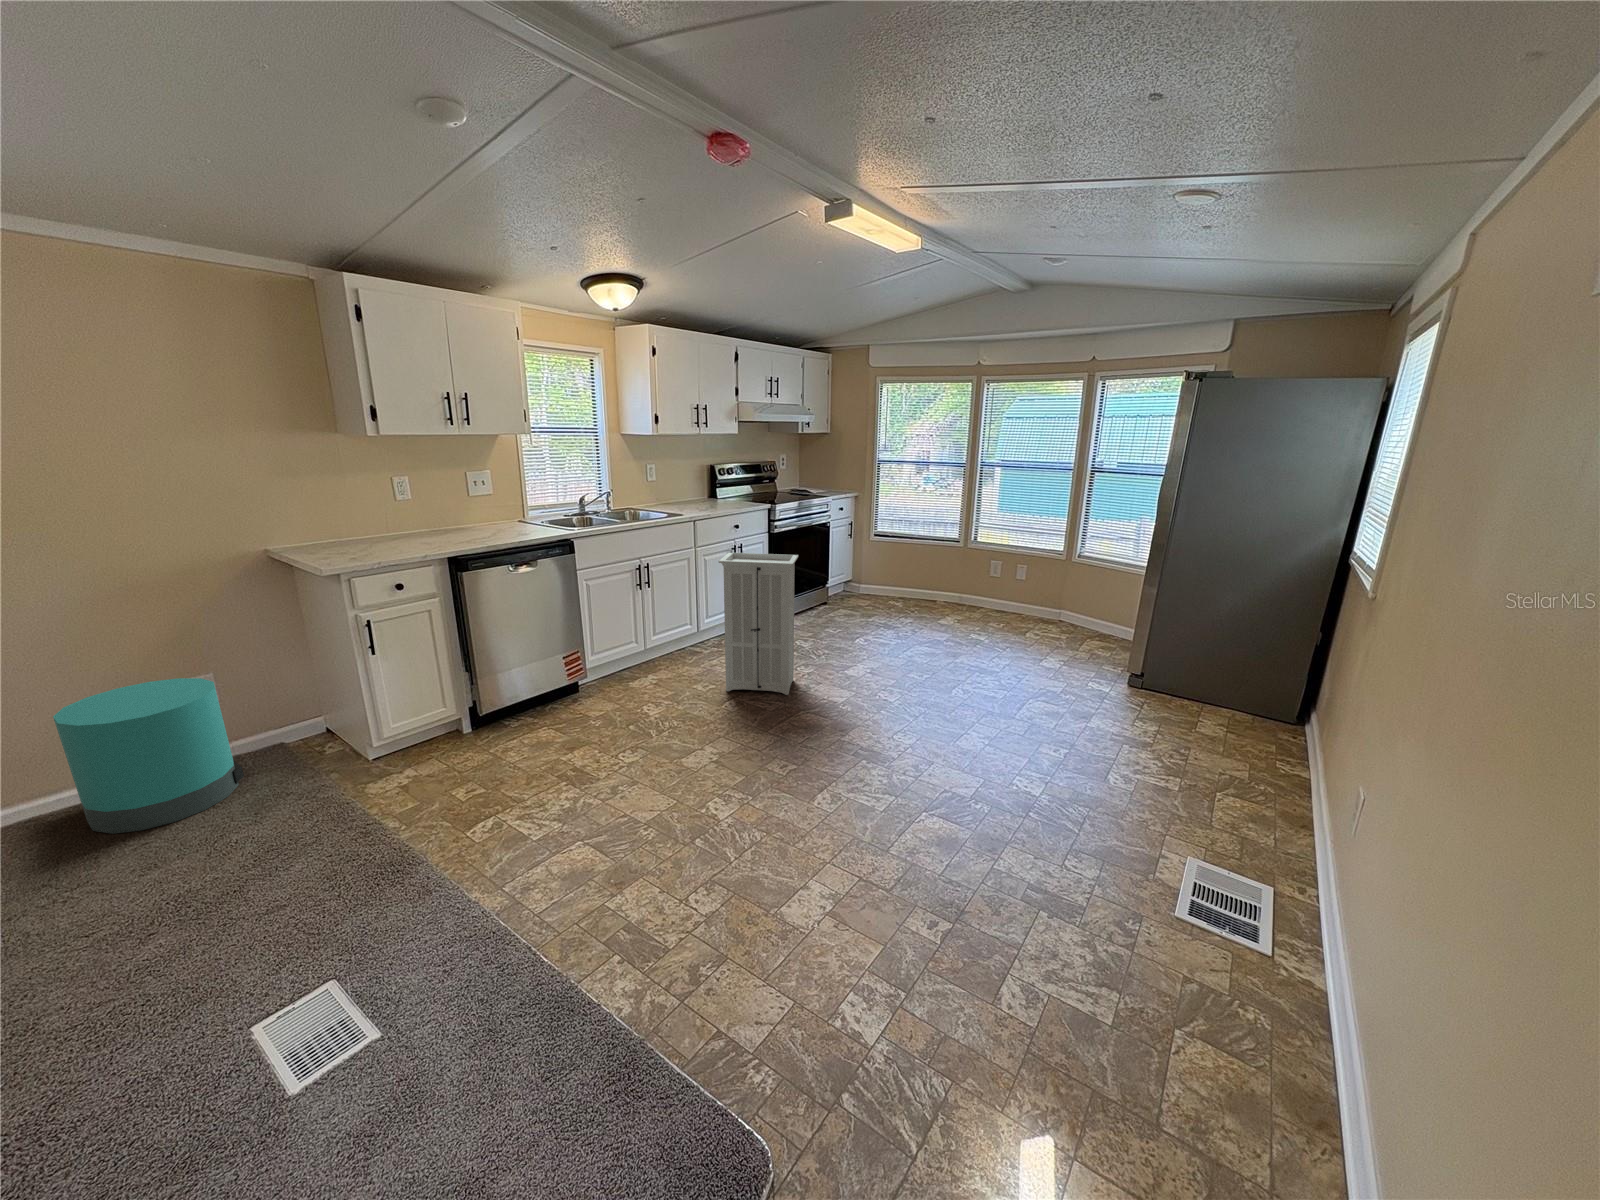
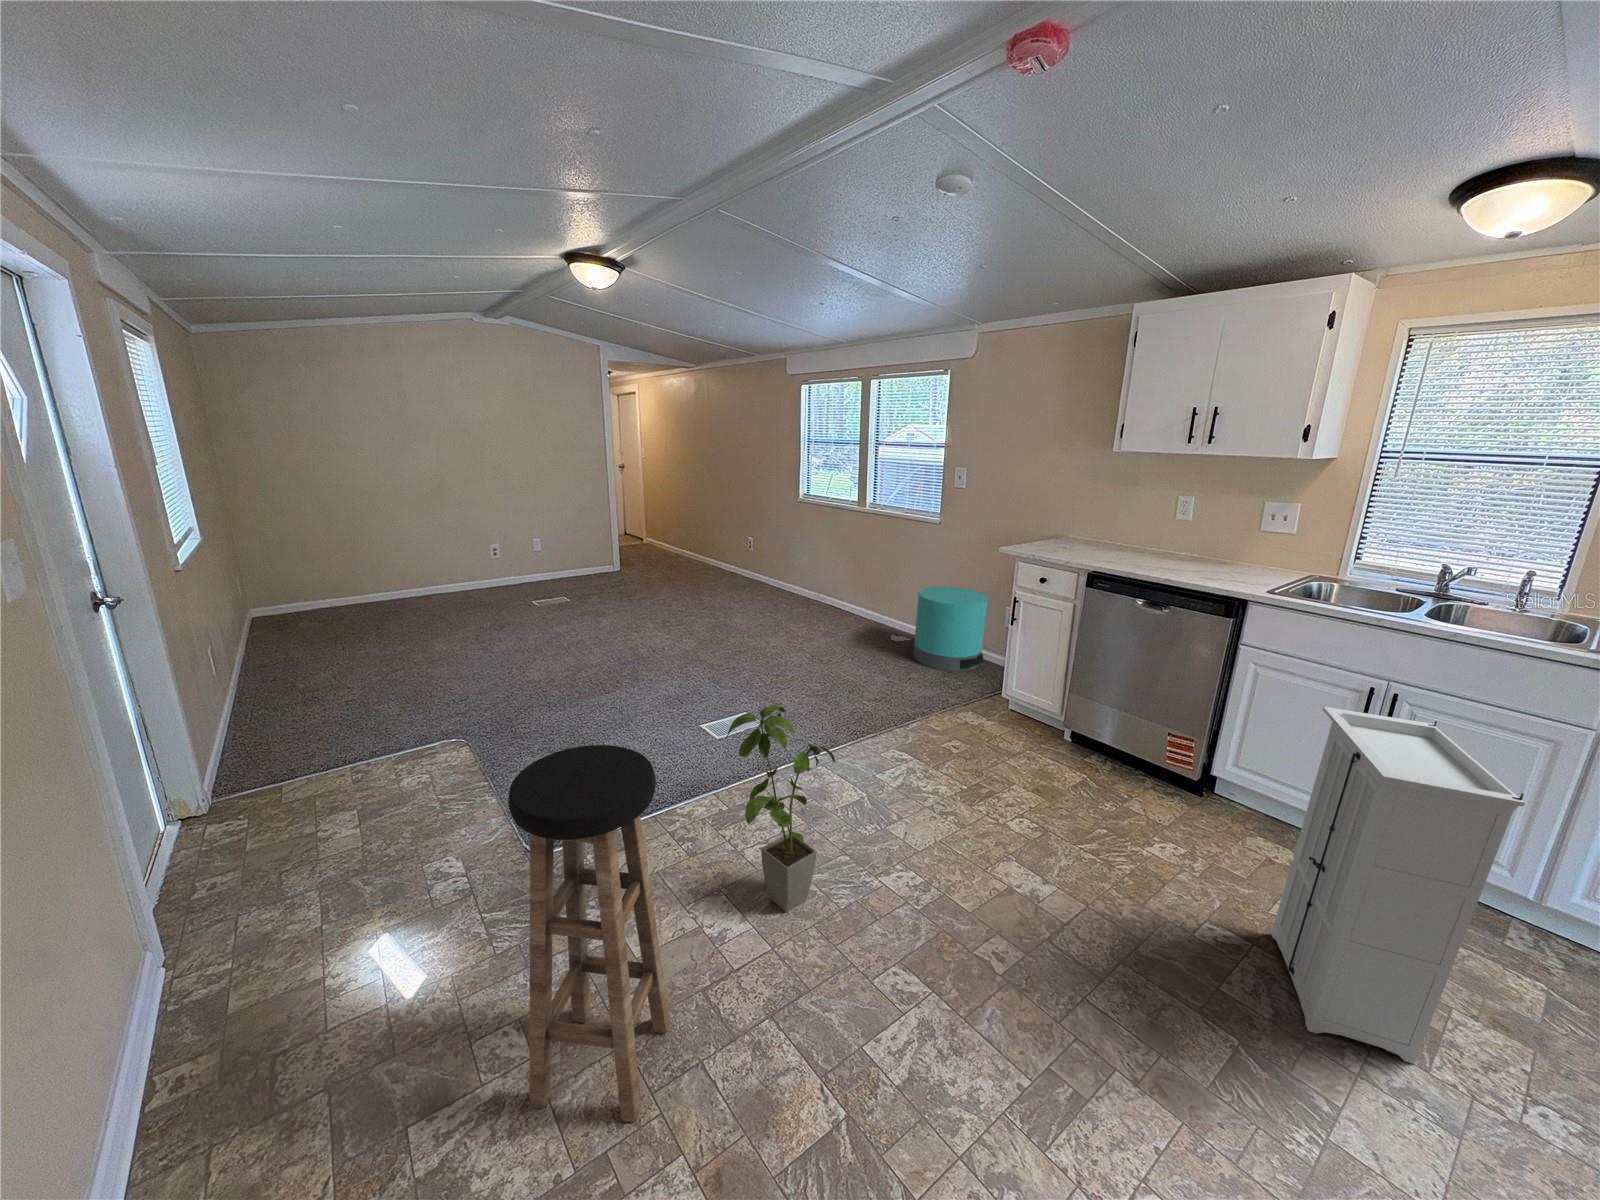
bar stool: none [924,672,1058,965] -> present [508,745,670,1123]
house plant: none [729,696,838,878] -> present [727,705,835,912]

